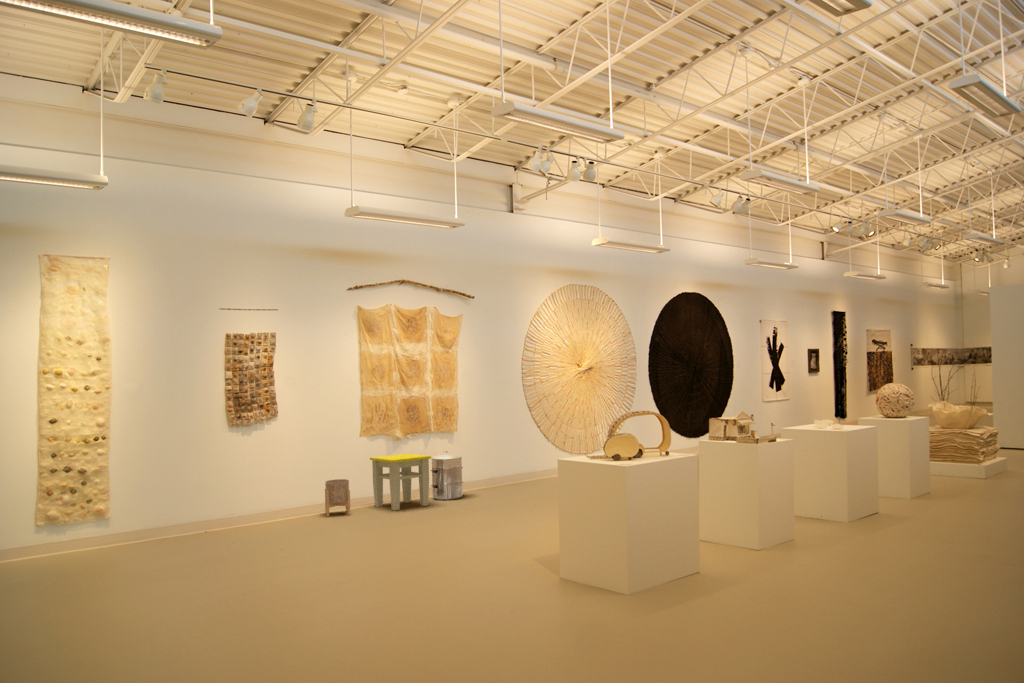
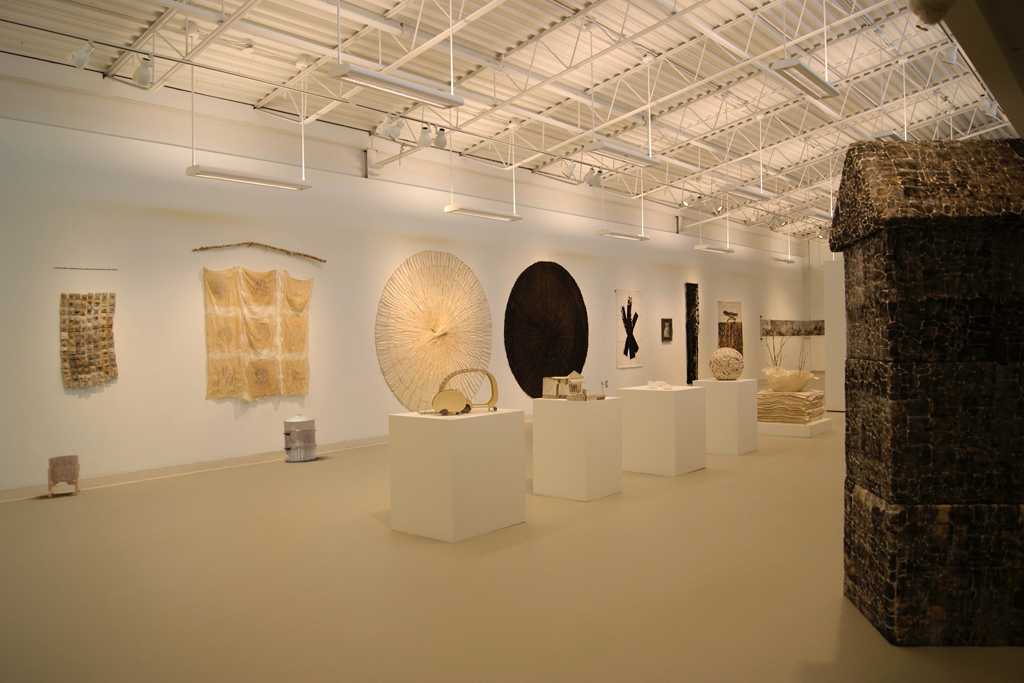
stool: present [370,454,431,511] -> none [218,417,282,472]
planter: present [325,479,350,517] -> present [48,455,80,497]

